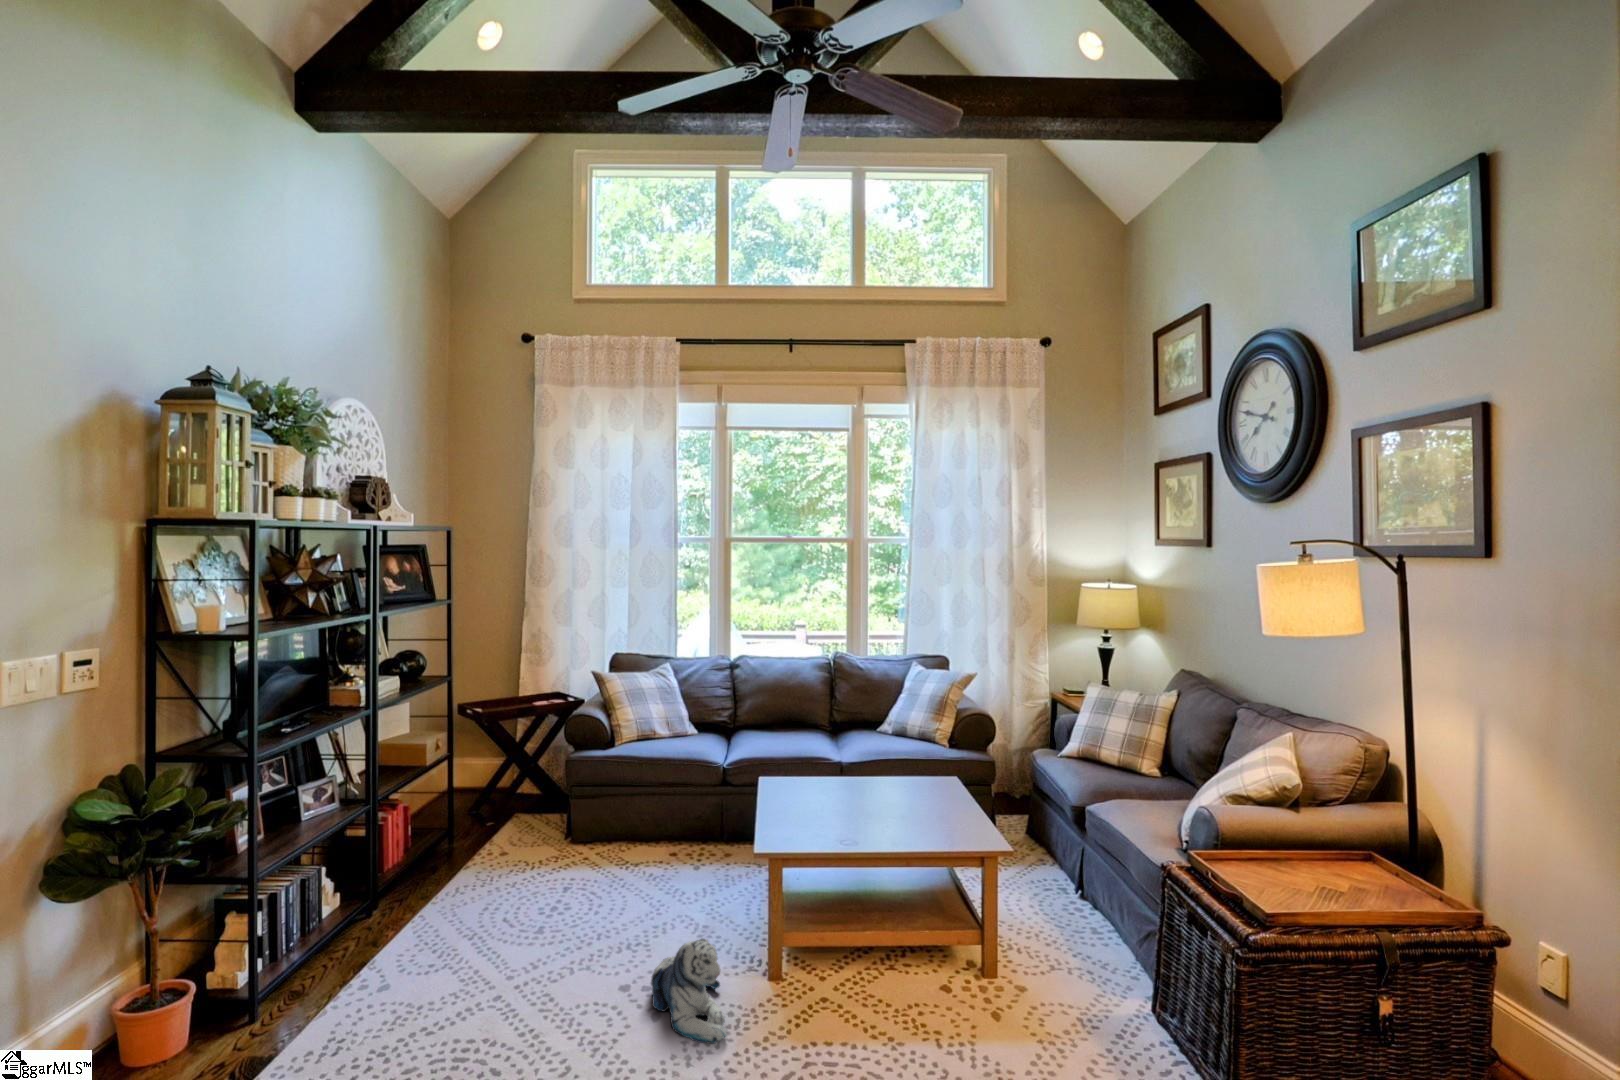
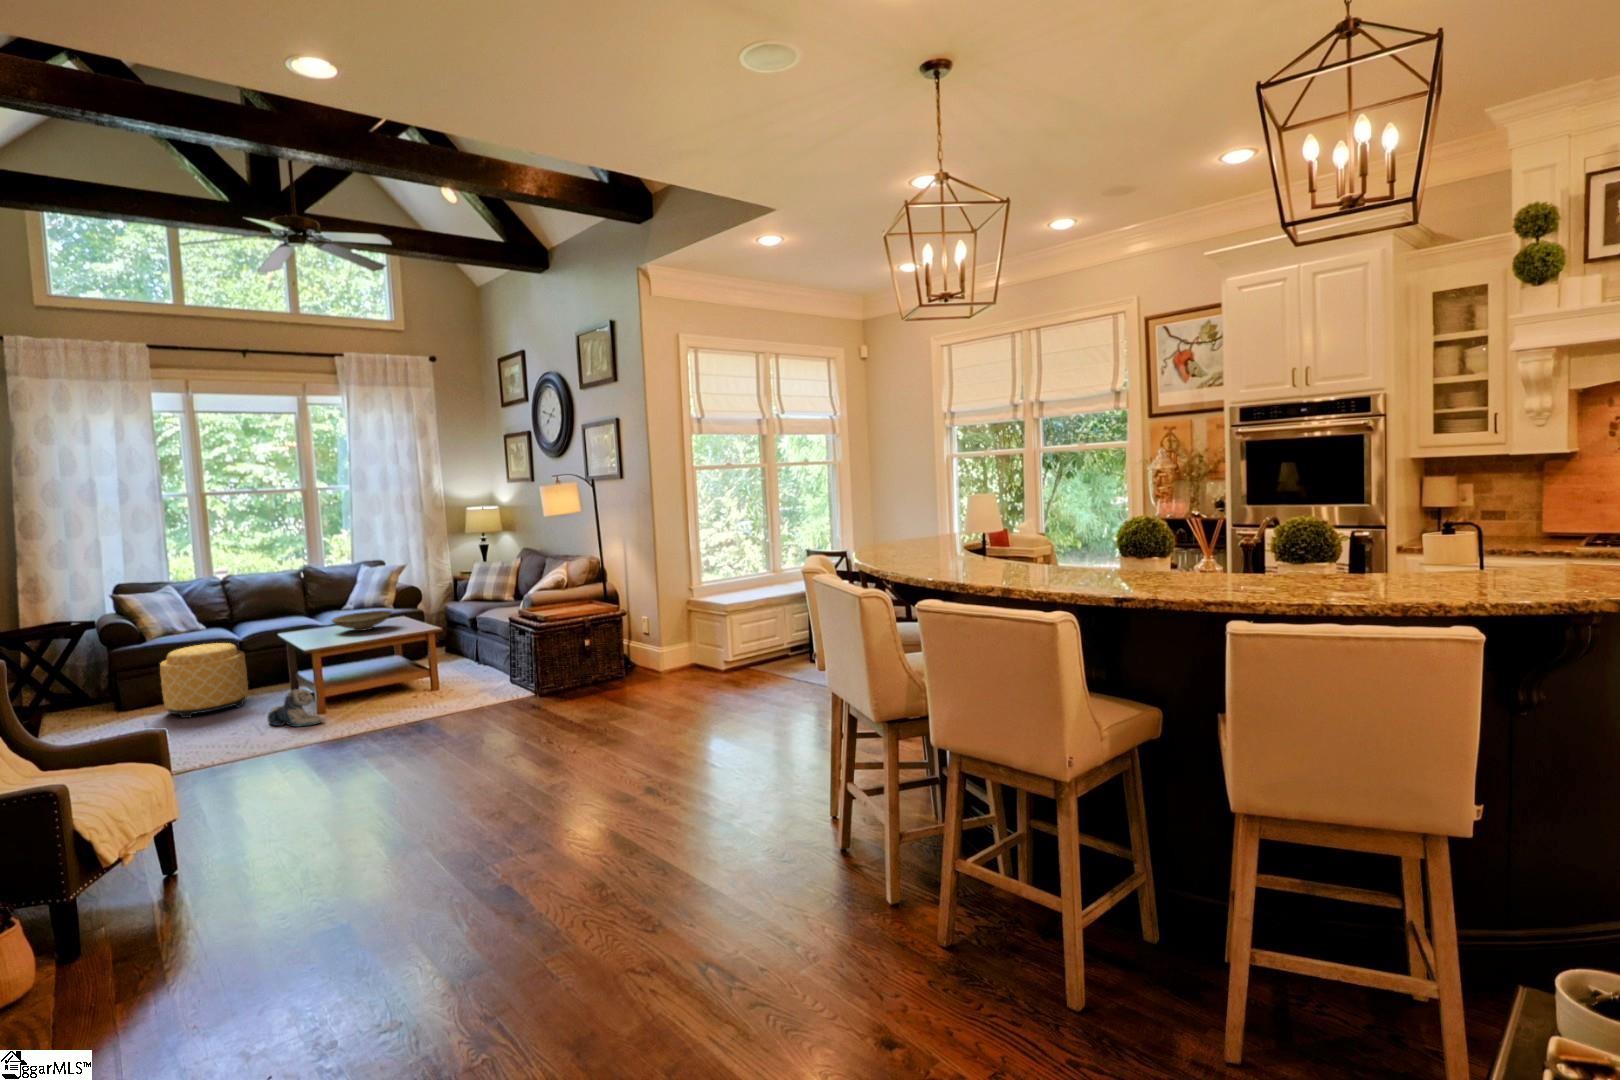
decorative bowl: none [817,762,919,807] -> present [332,611,391,631]
ottoman: none [579,773,694,905] -> present [160,643,248,718]

